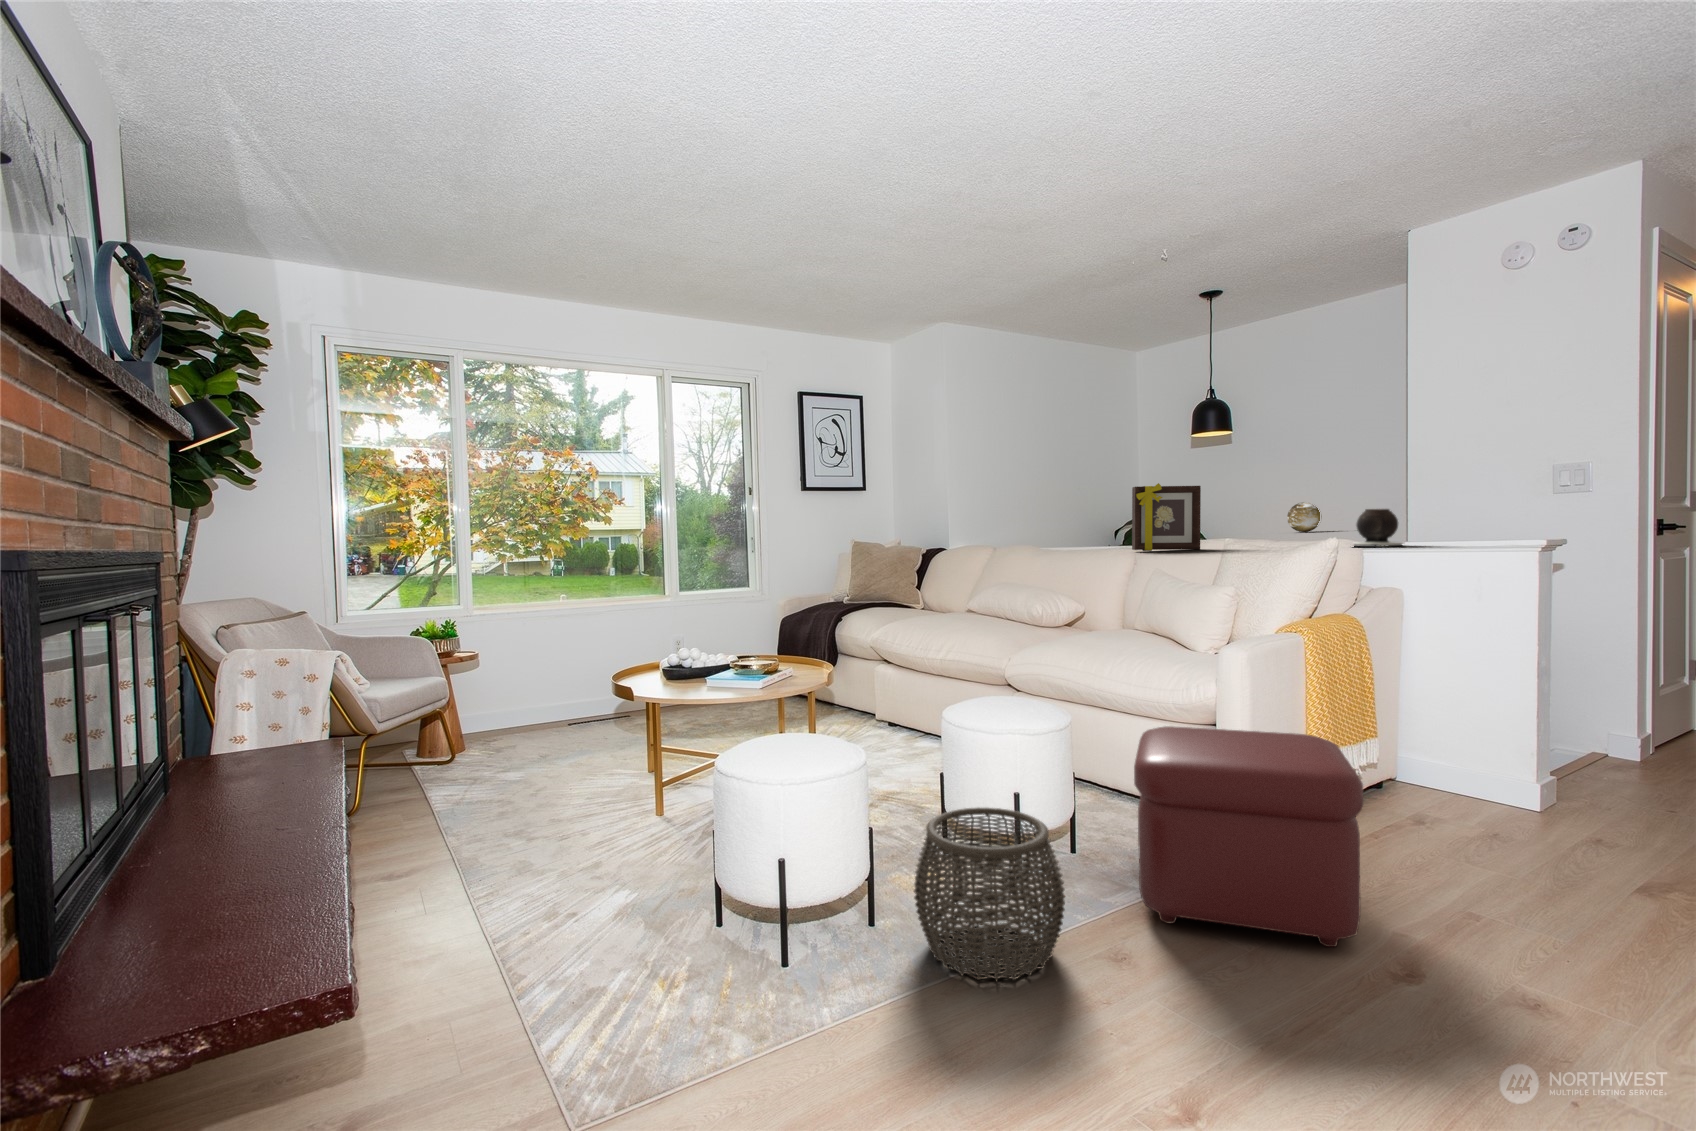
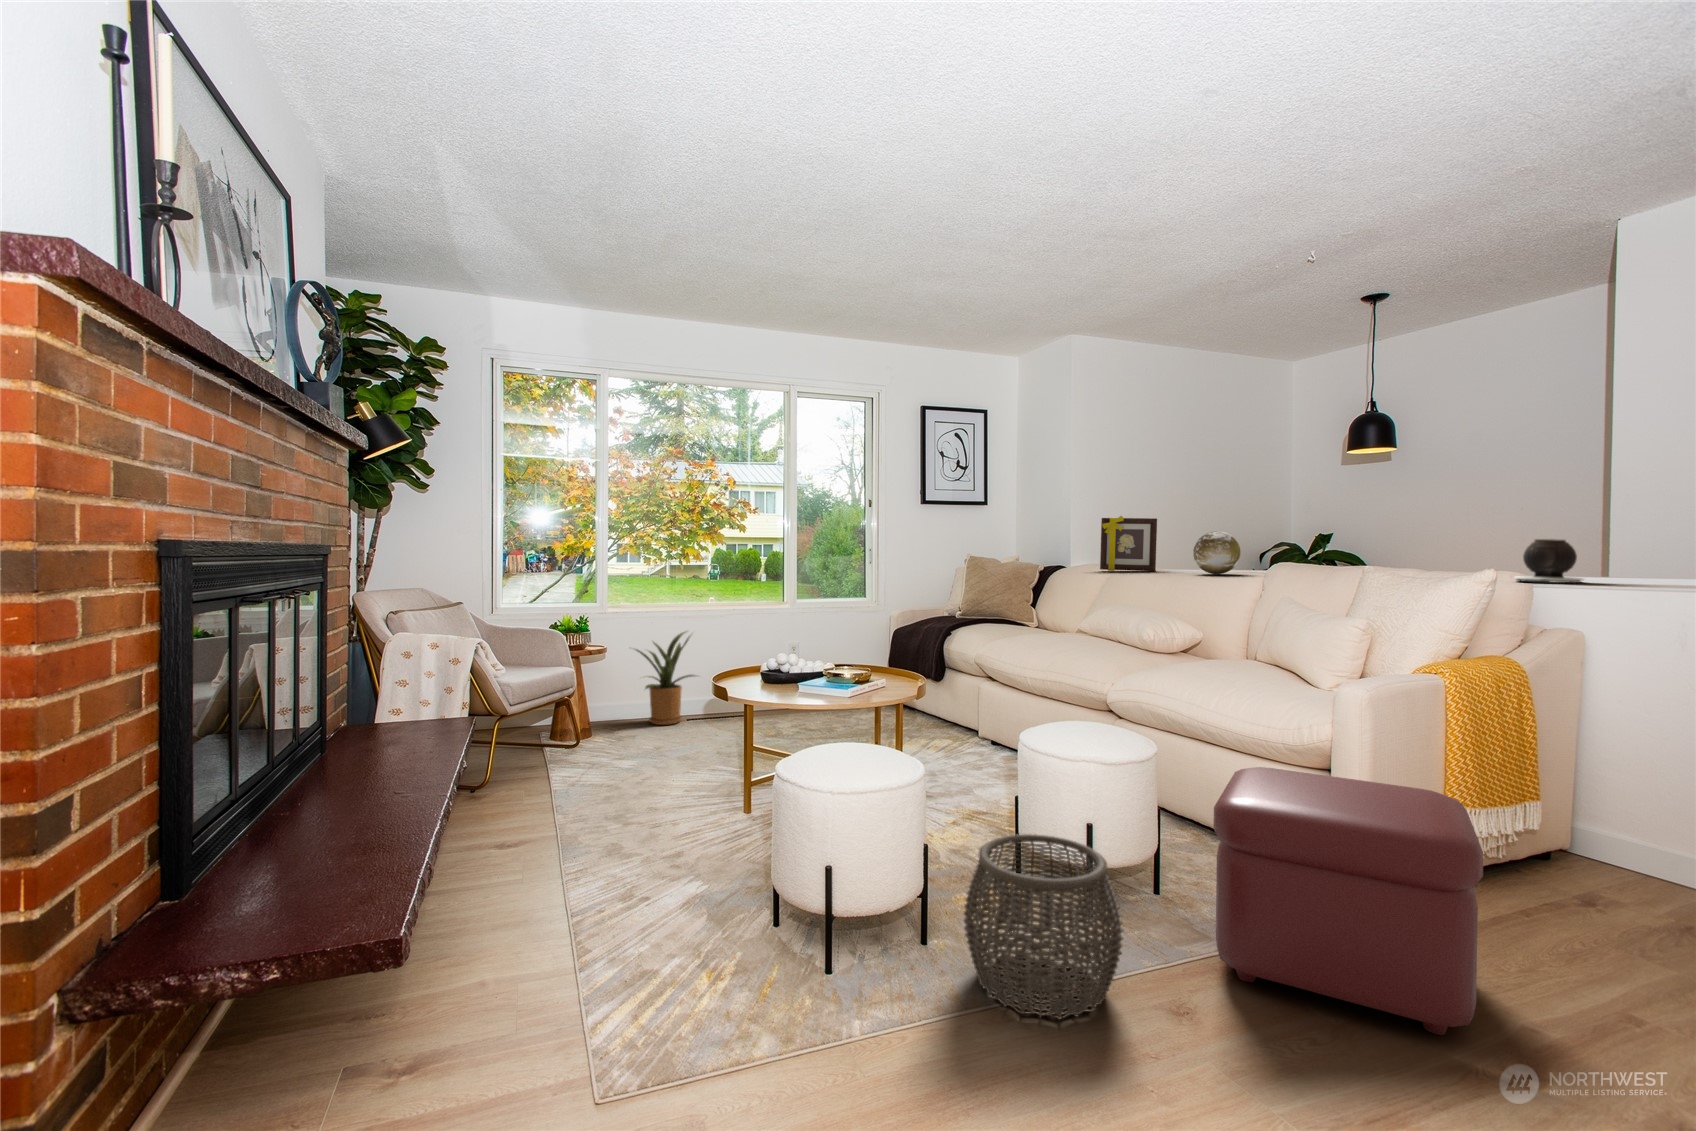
picture frame: present [1132,483,1201,551] -> present [1100,516,1157,571]
decorative orb: present [1287,502,1322,532] -> present [1193,531,1241,574]
house plant: none [490,631,581,735] -> present [636,632,695,725]

